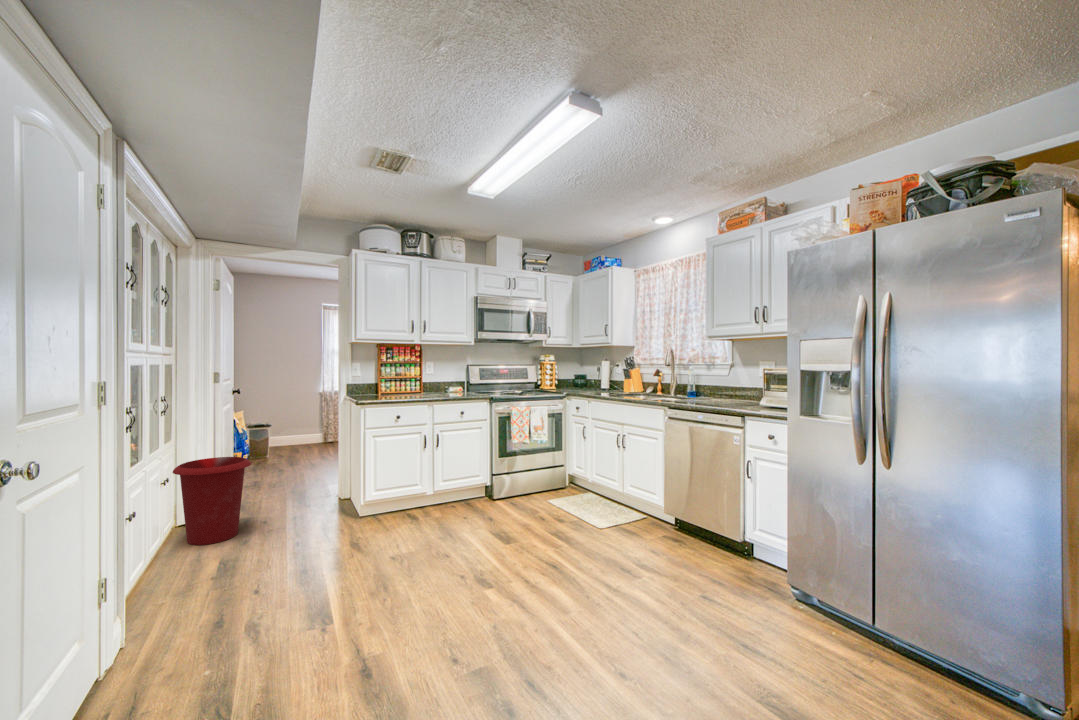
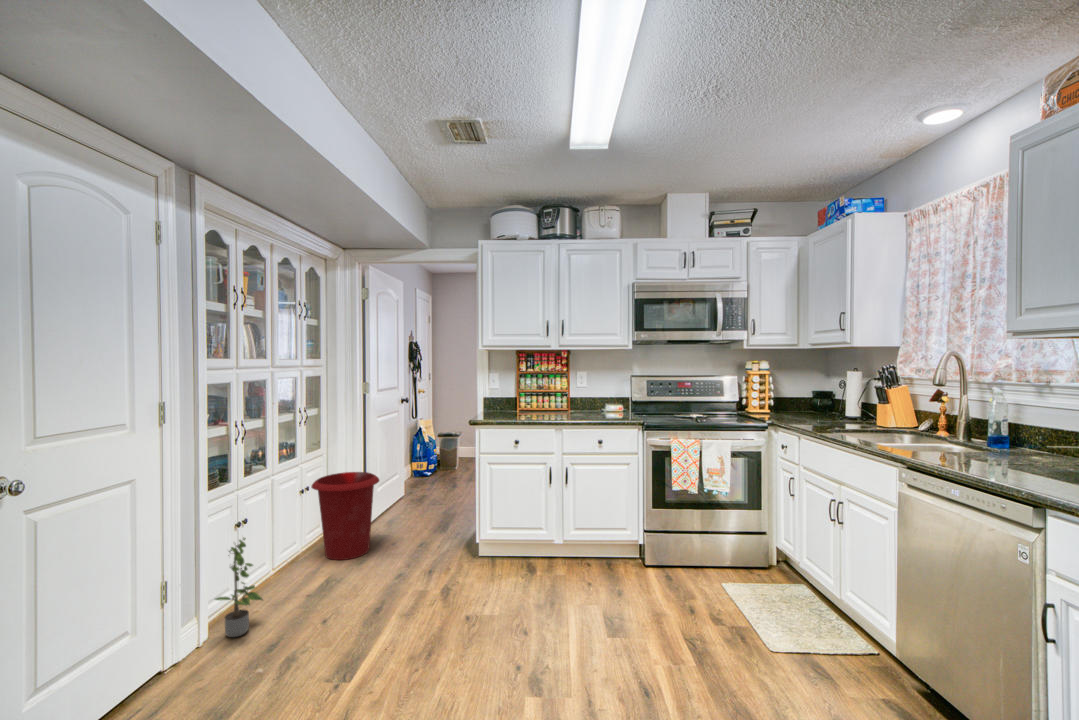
potted plant: none [139,513,182,619] -> present [215,537,263,637]

